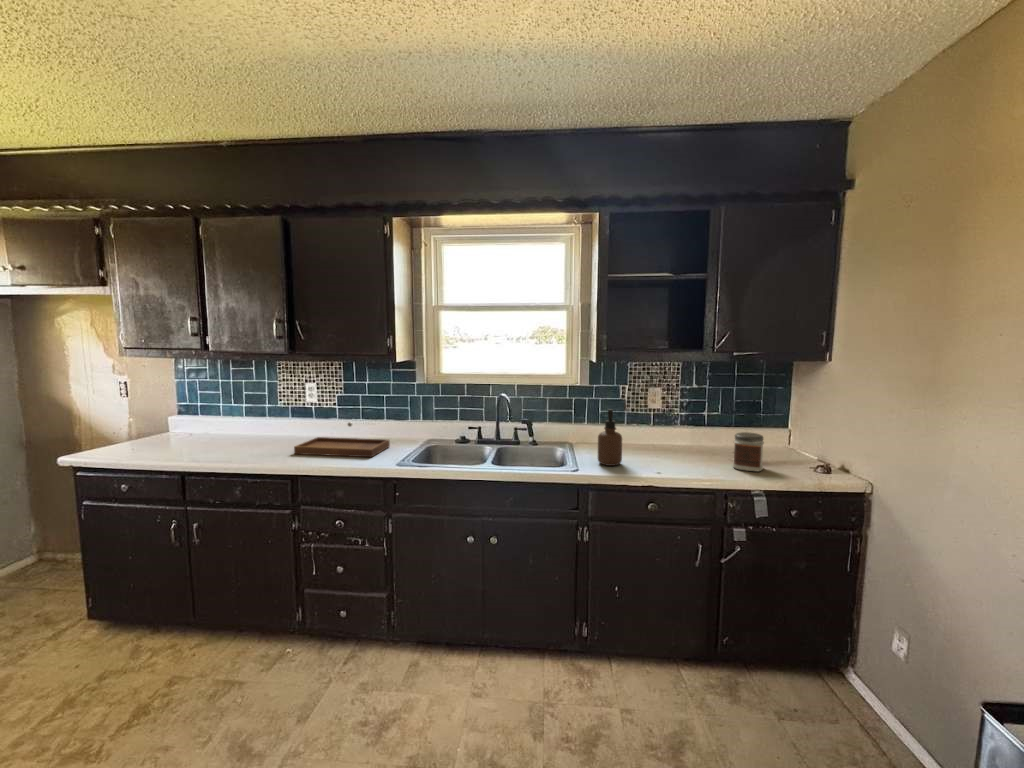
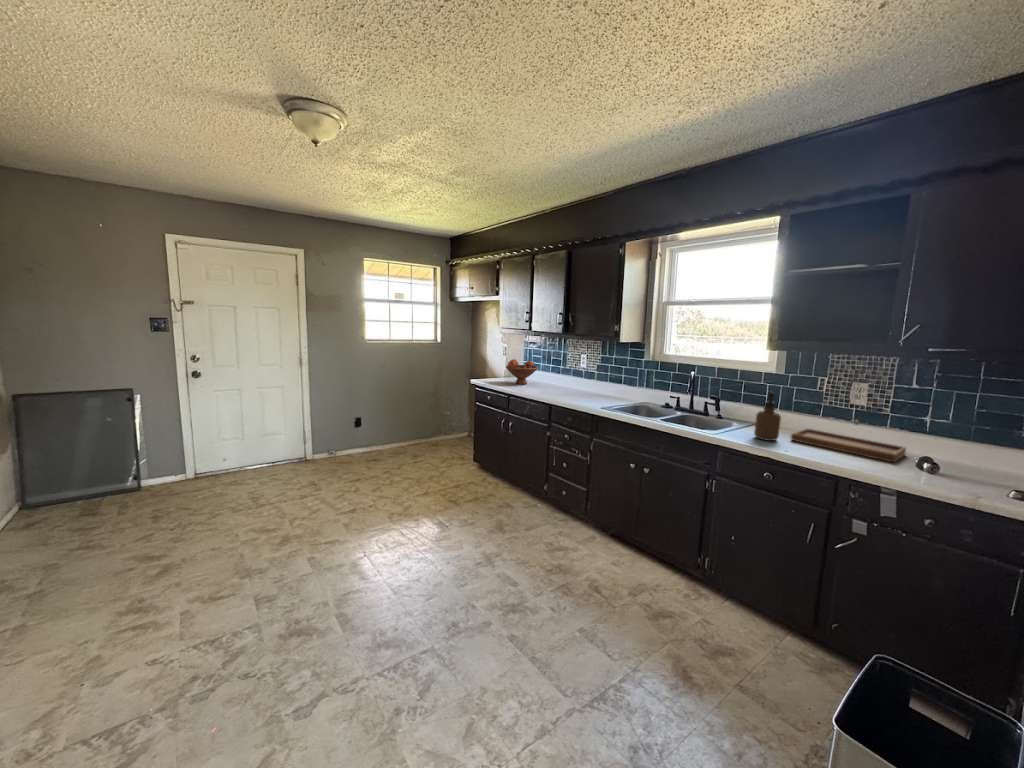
fruit bowl: none [157,404,227,449] -> present [506,359,538,384]
tray: present [294,422,390,457] -> present [791,420,906,462]
jar: present [733,432,764,471] -> none [904,436,955,479]

